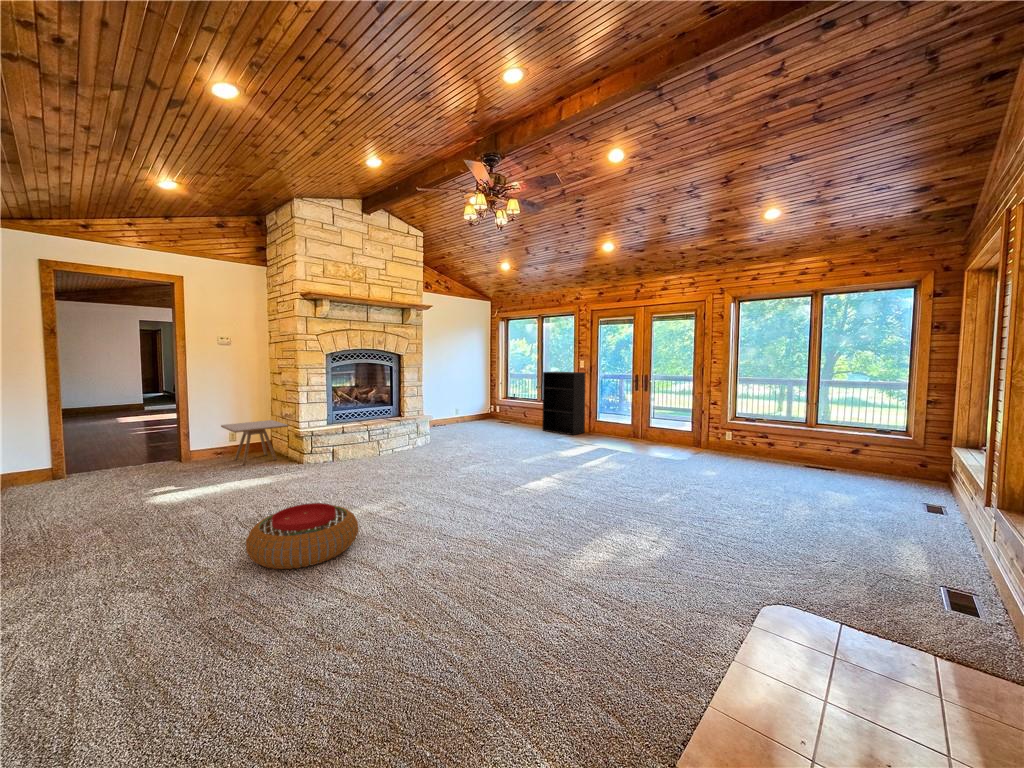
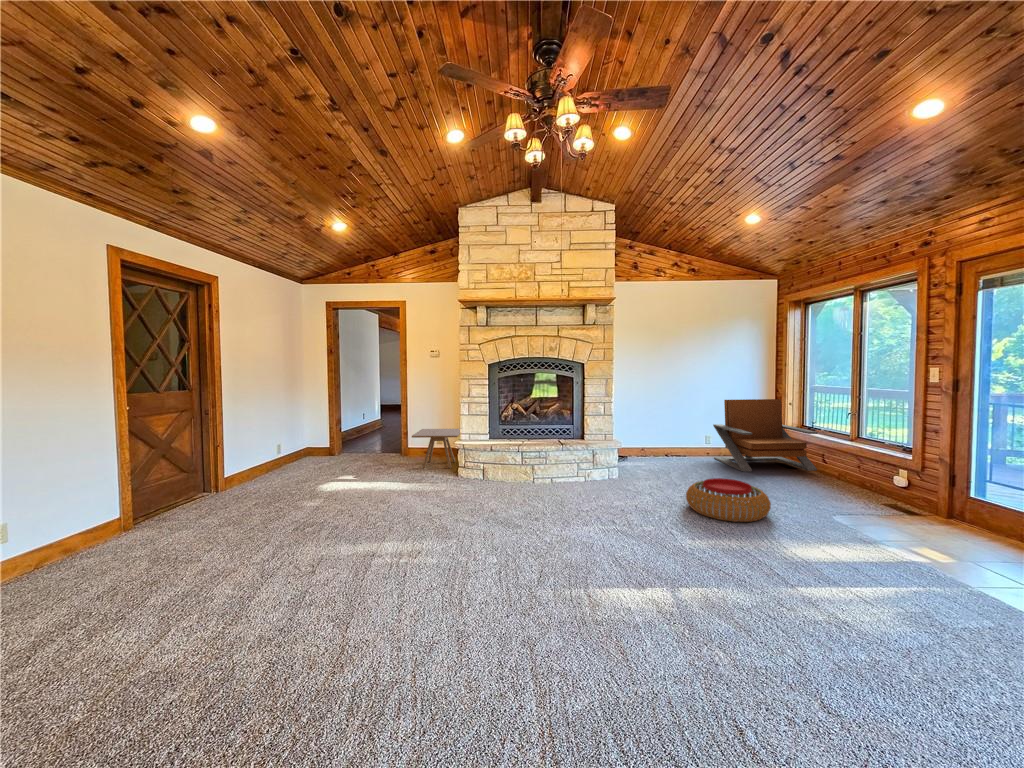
bookshelf: present [542,372,585,435] -> none [830,388,933,515]
lounge chair: none [463,380,522,428] -> present [713,399,818,472]
pouf: present [246,503,358,569] -> present [686,478,771,522]

